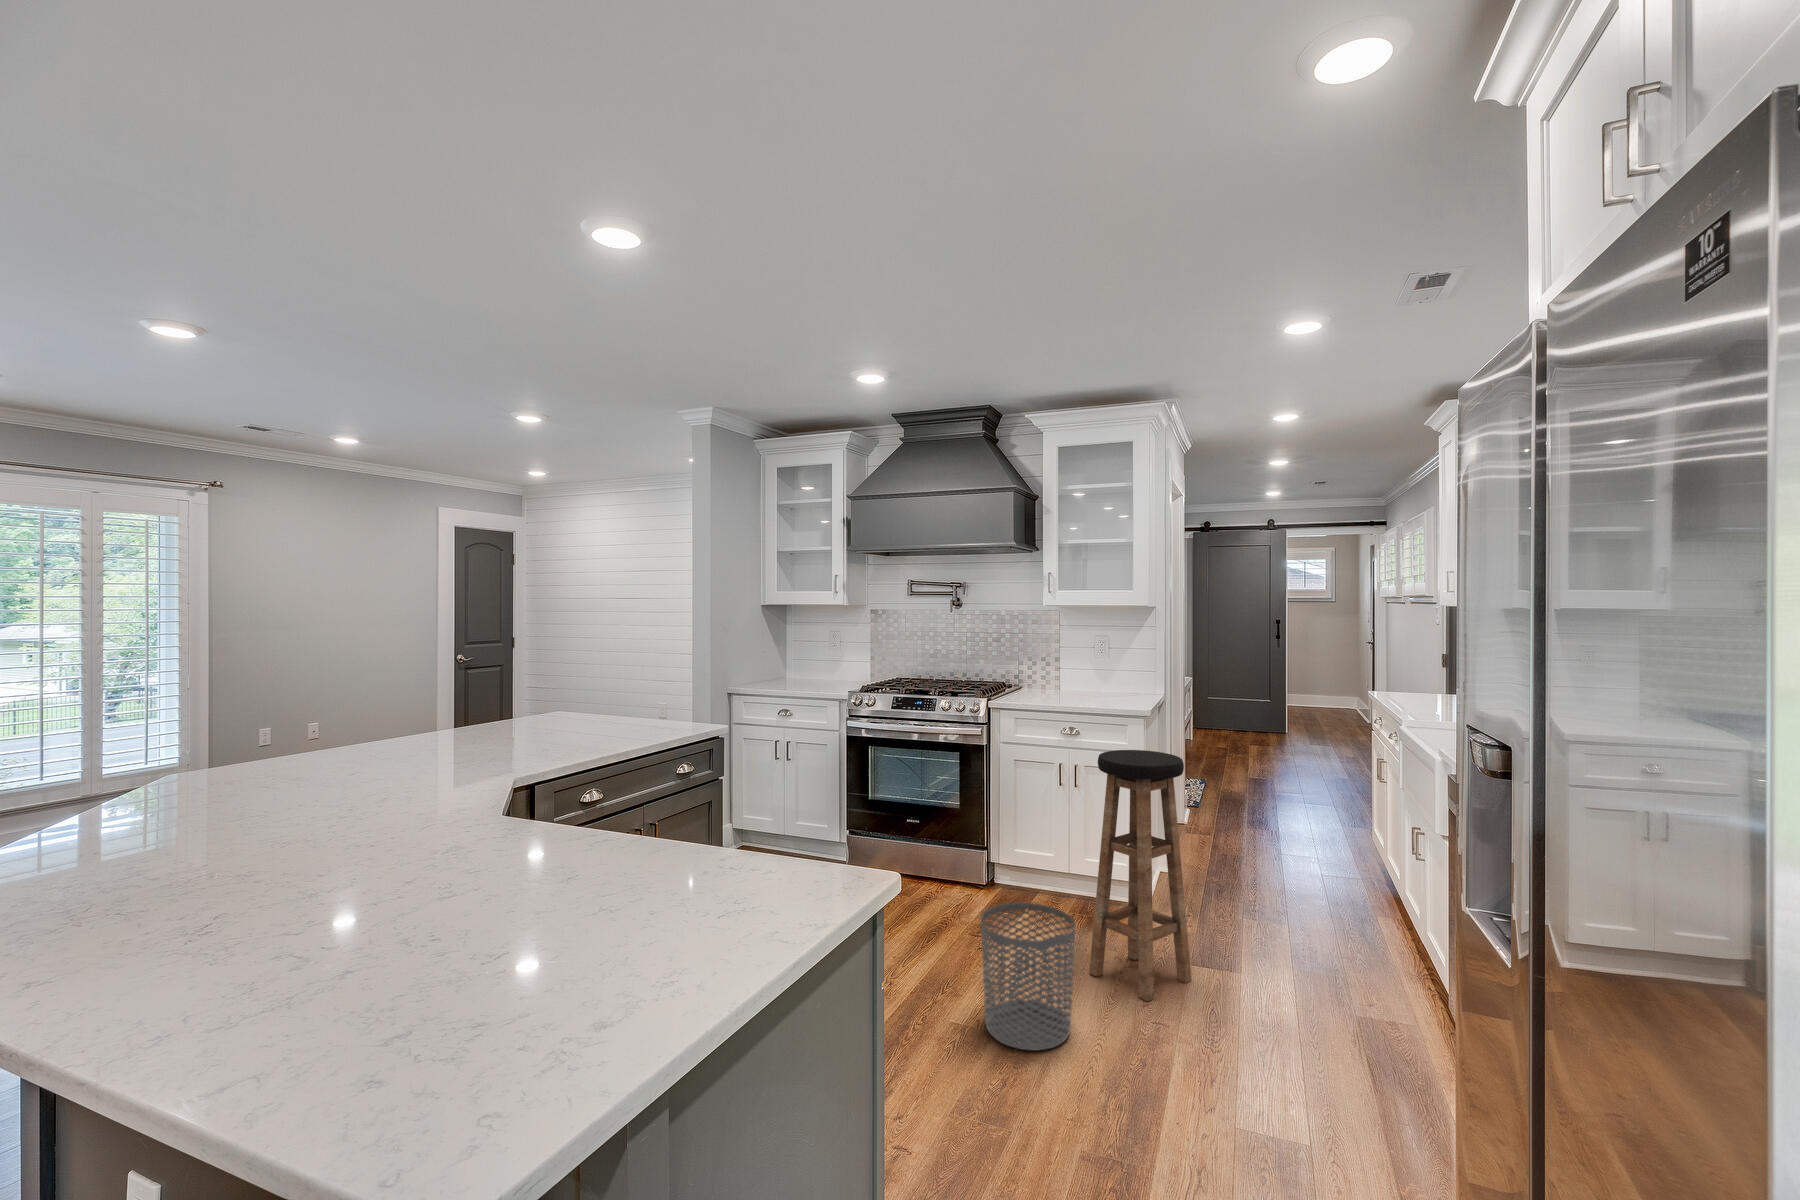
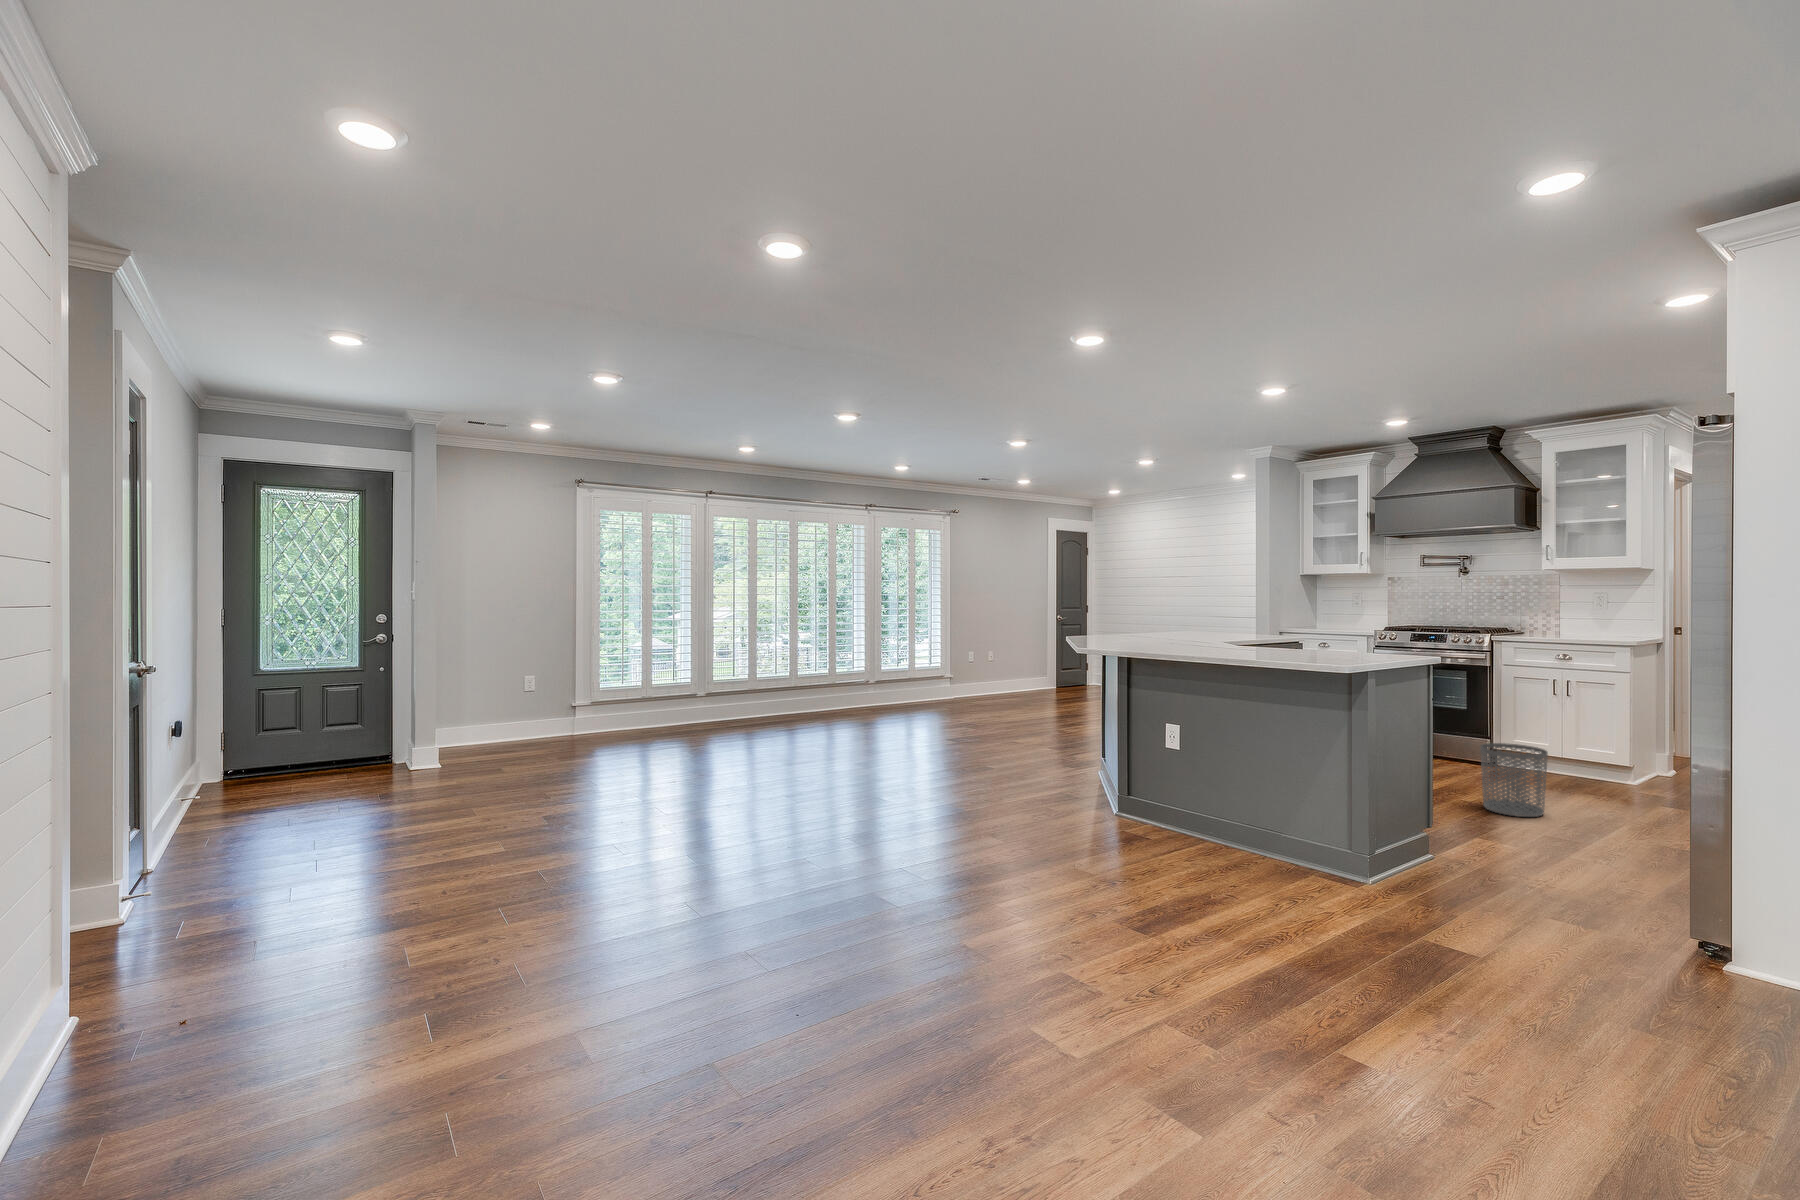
bar stool: present [1089,750,1192,1001] -> none [1566,662,1651,813]

